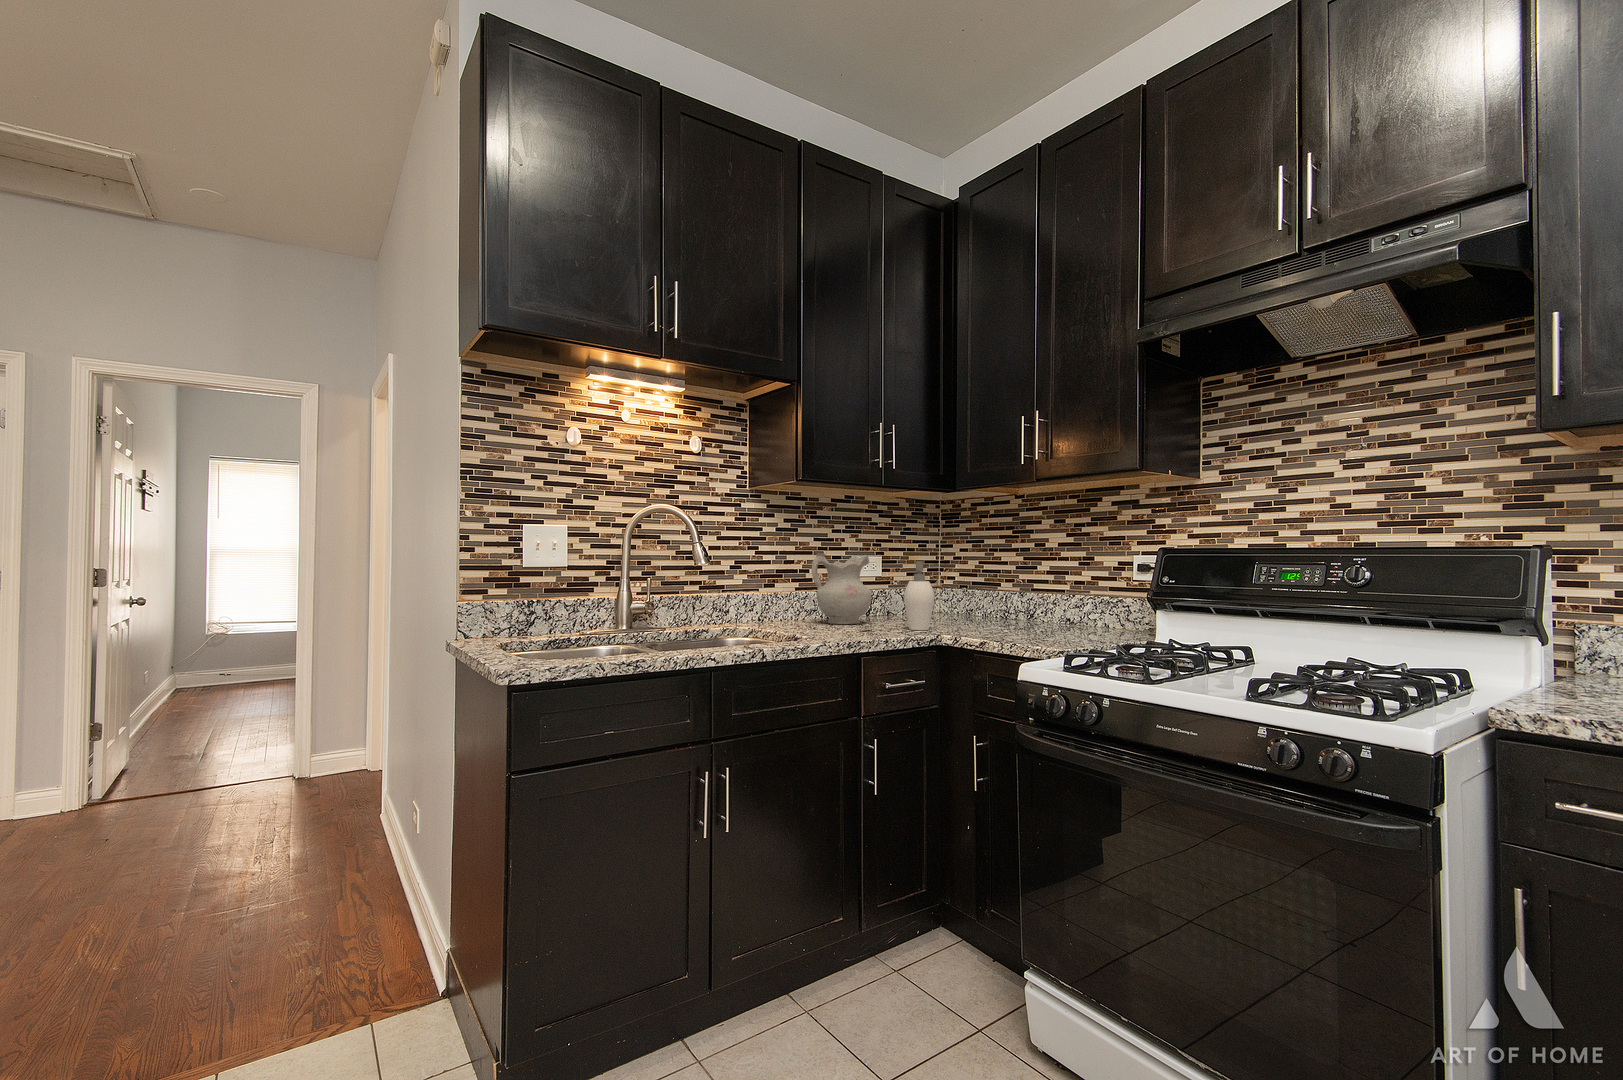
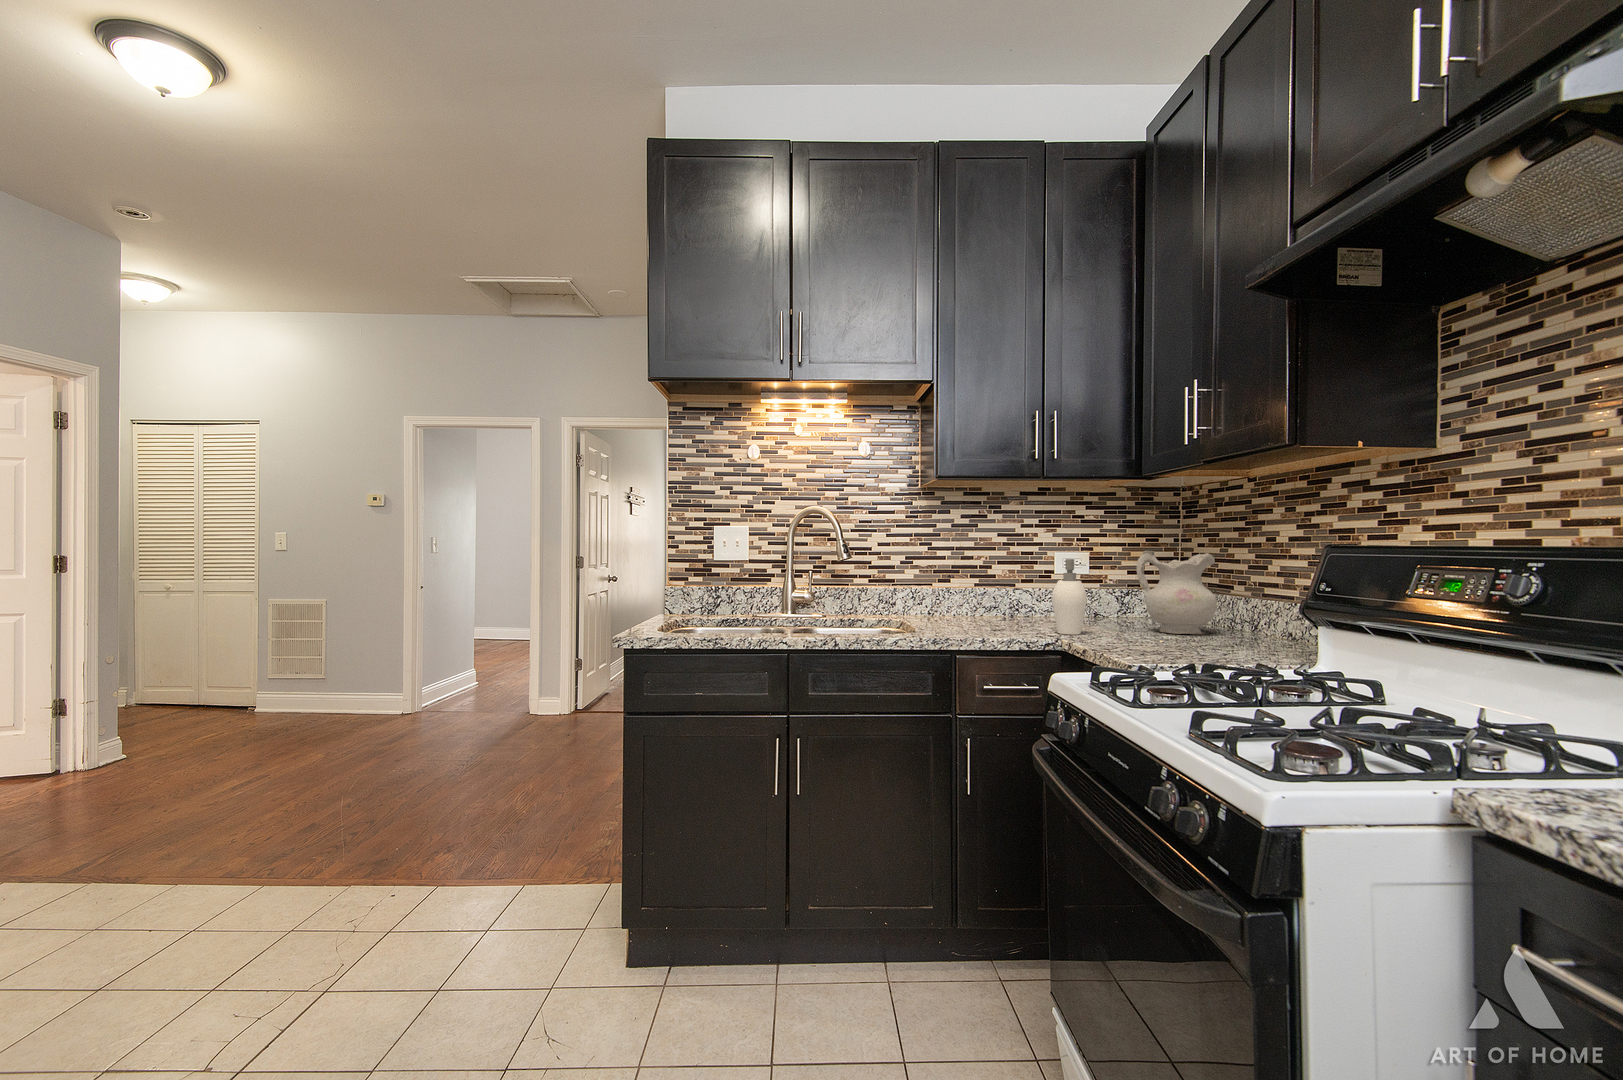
ceramic pitcher: present [812,553,871,624] -> present [1137,550,1217,635]

